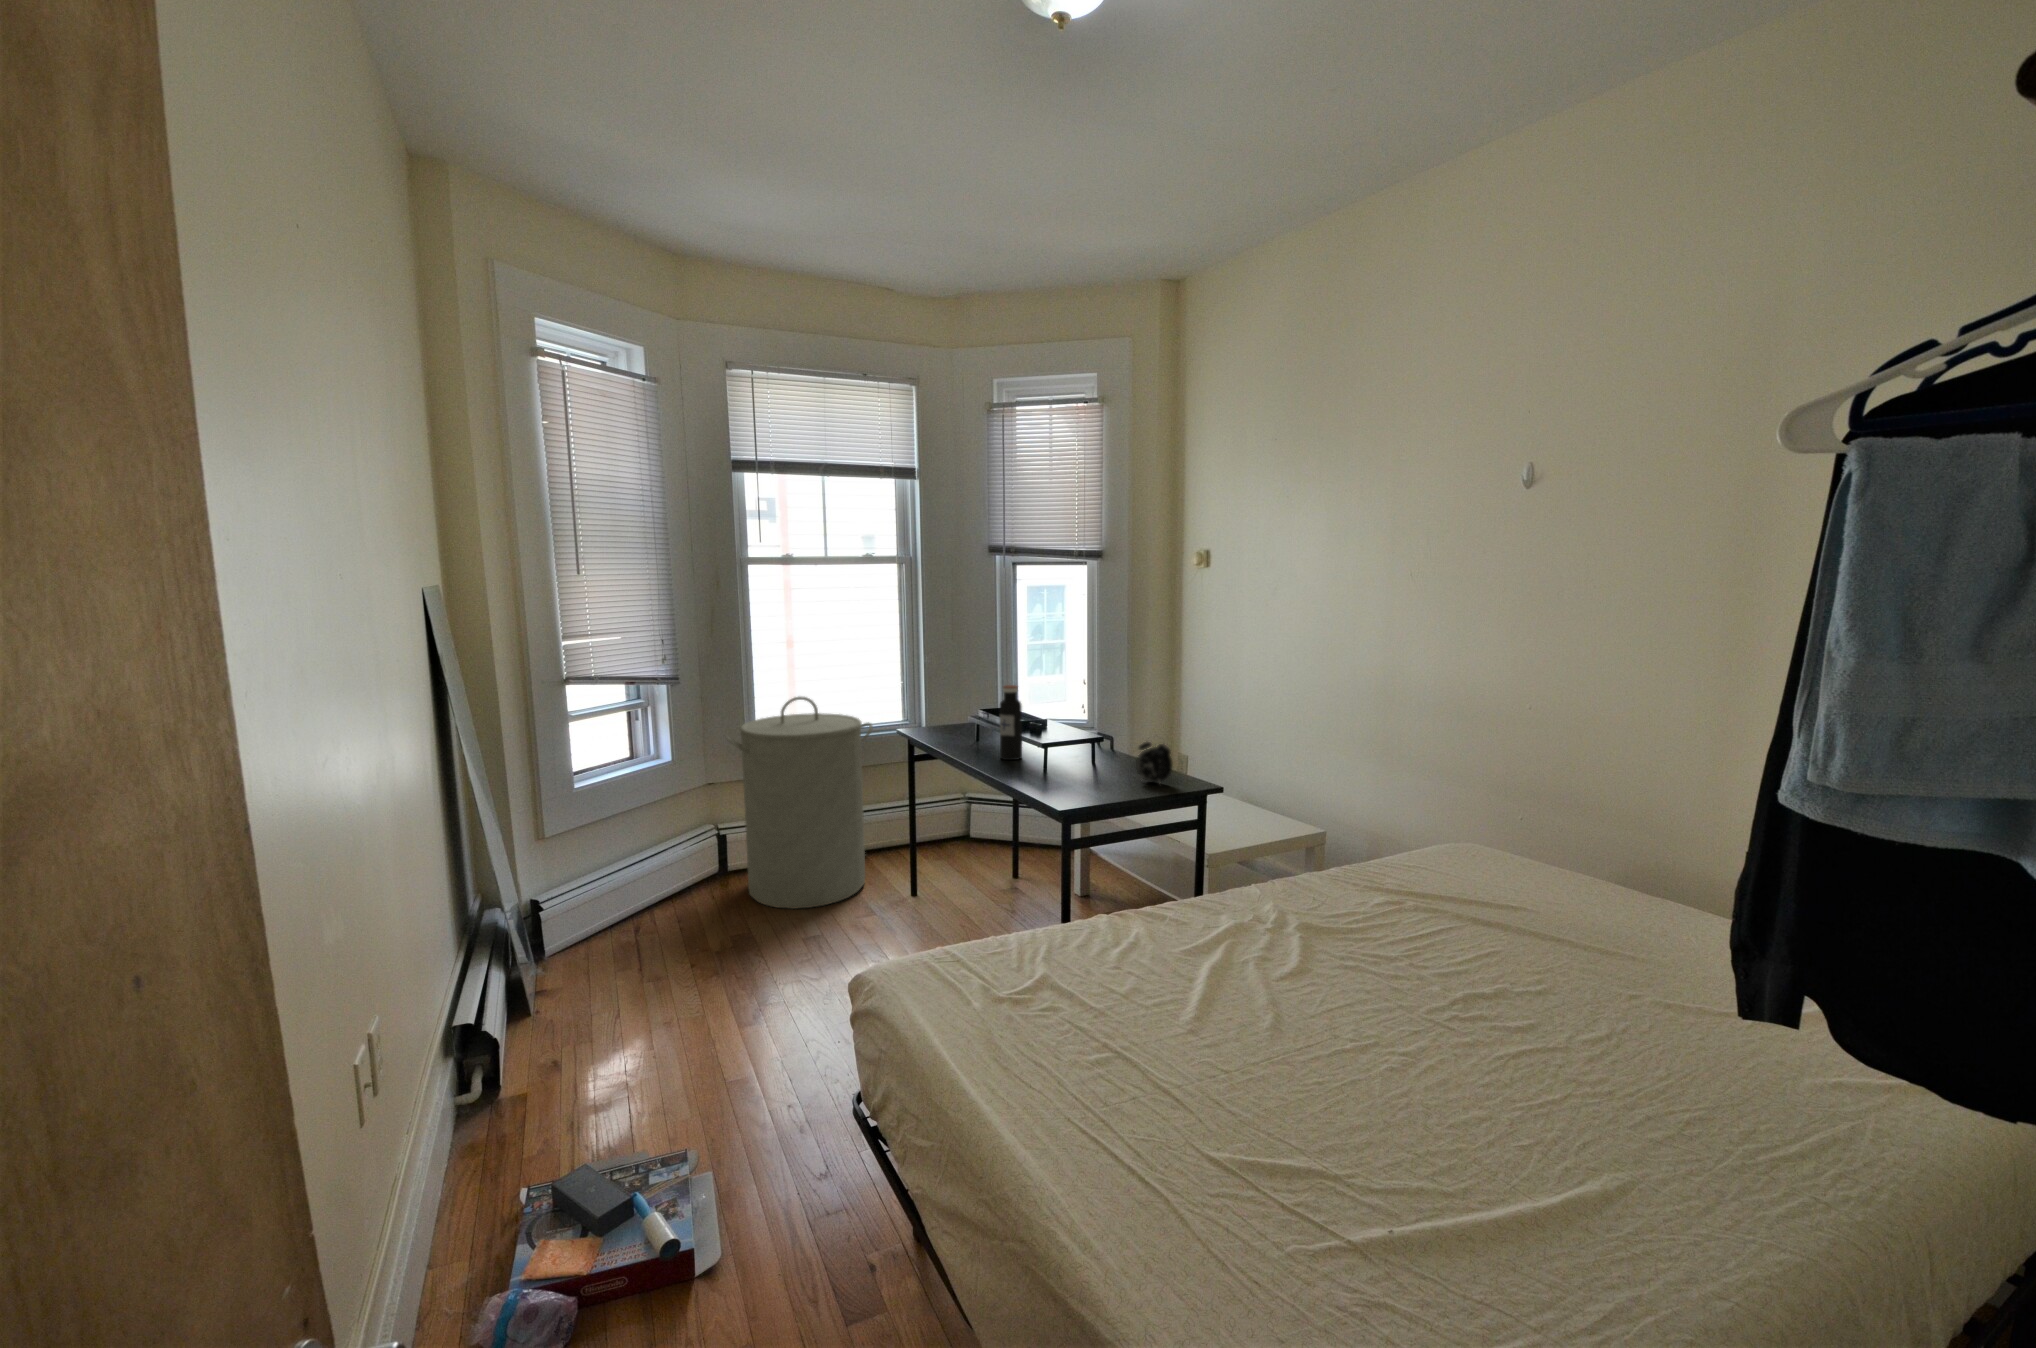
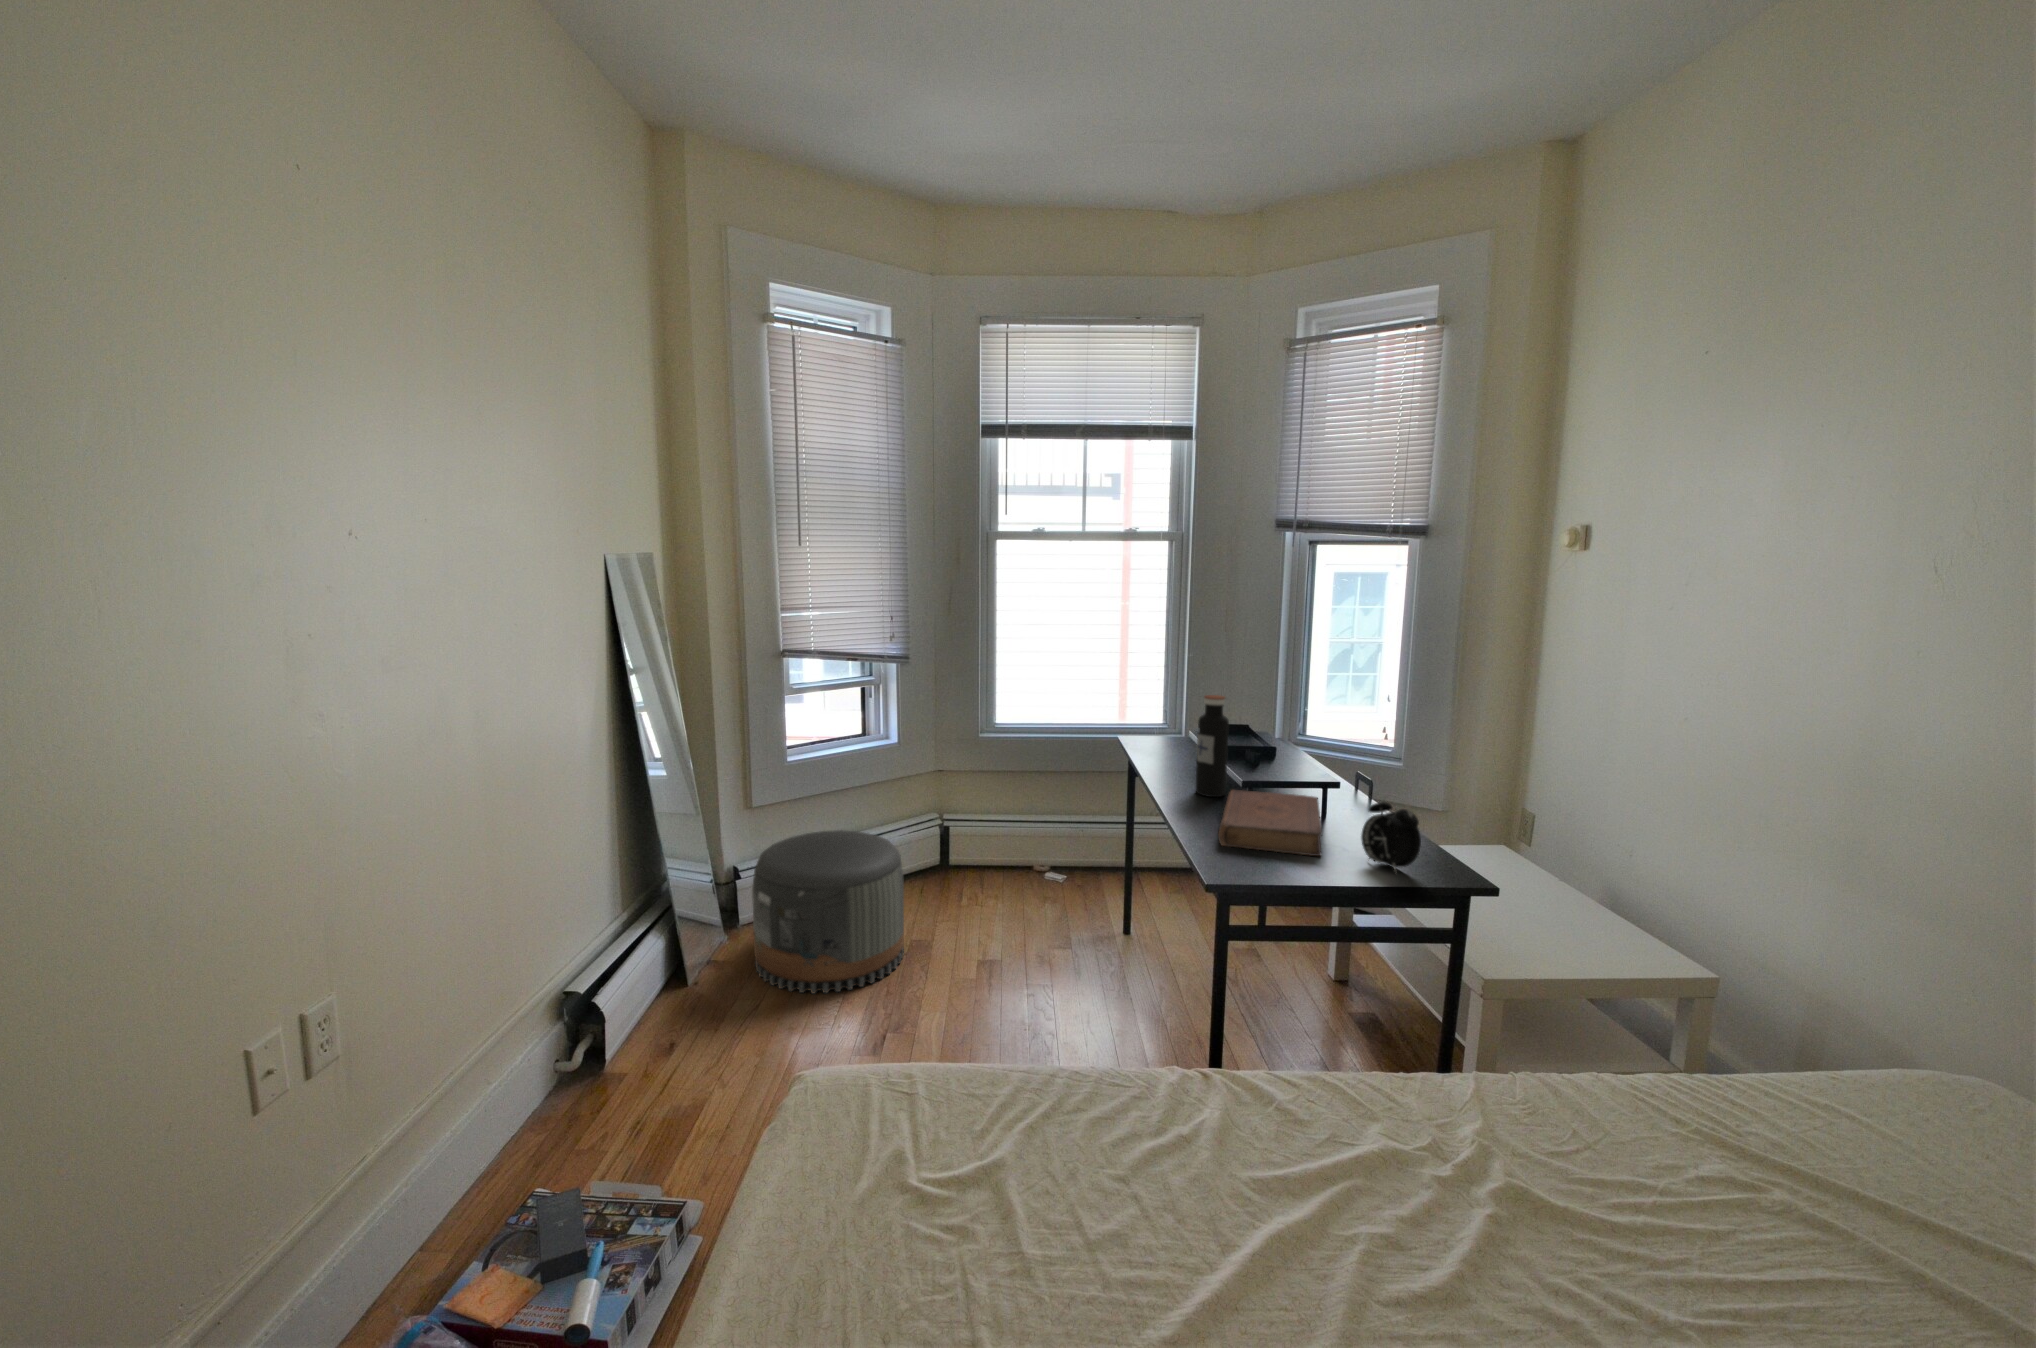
laundry hamper: present [726,697,873,909] -> none [941,687,1104,927]
book: none [1031,749,1114,787] -> present [1218,790,1322,856]
pouf: none [580,845,735,999] -> present [752,830,904,994]

